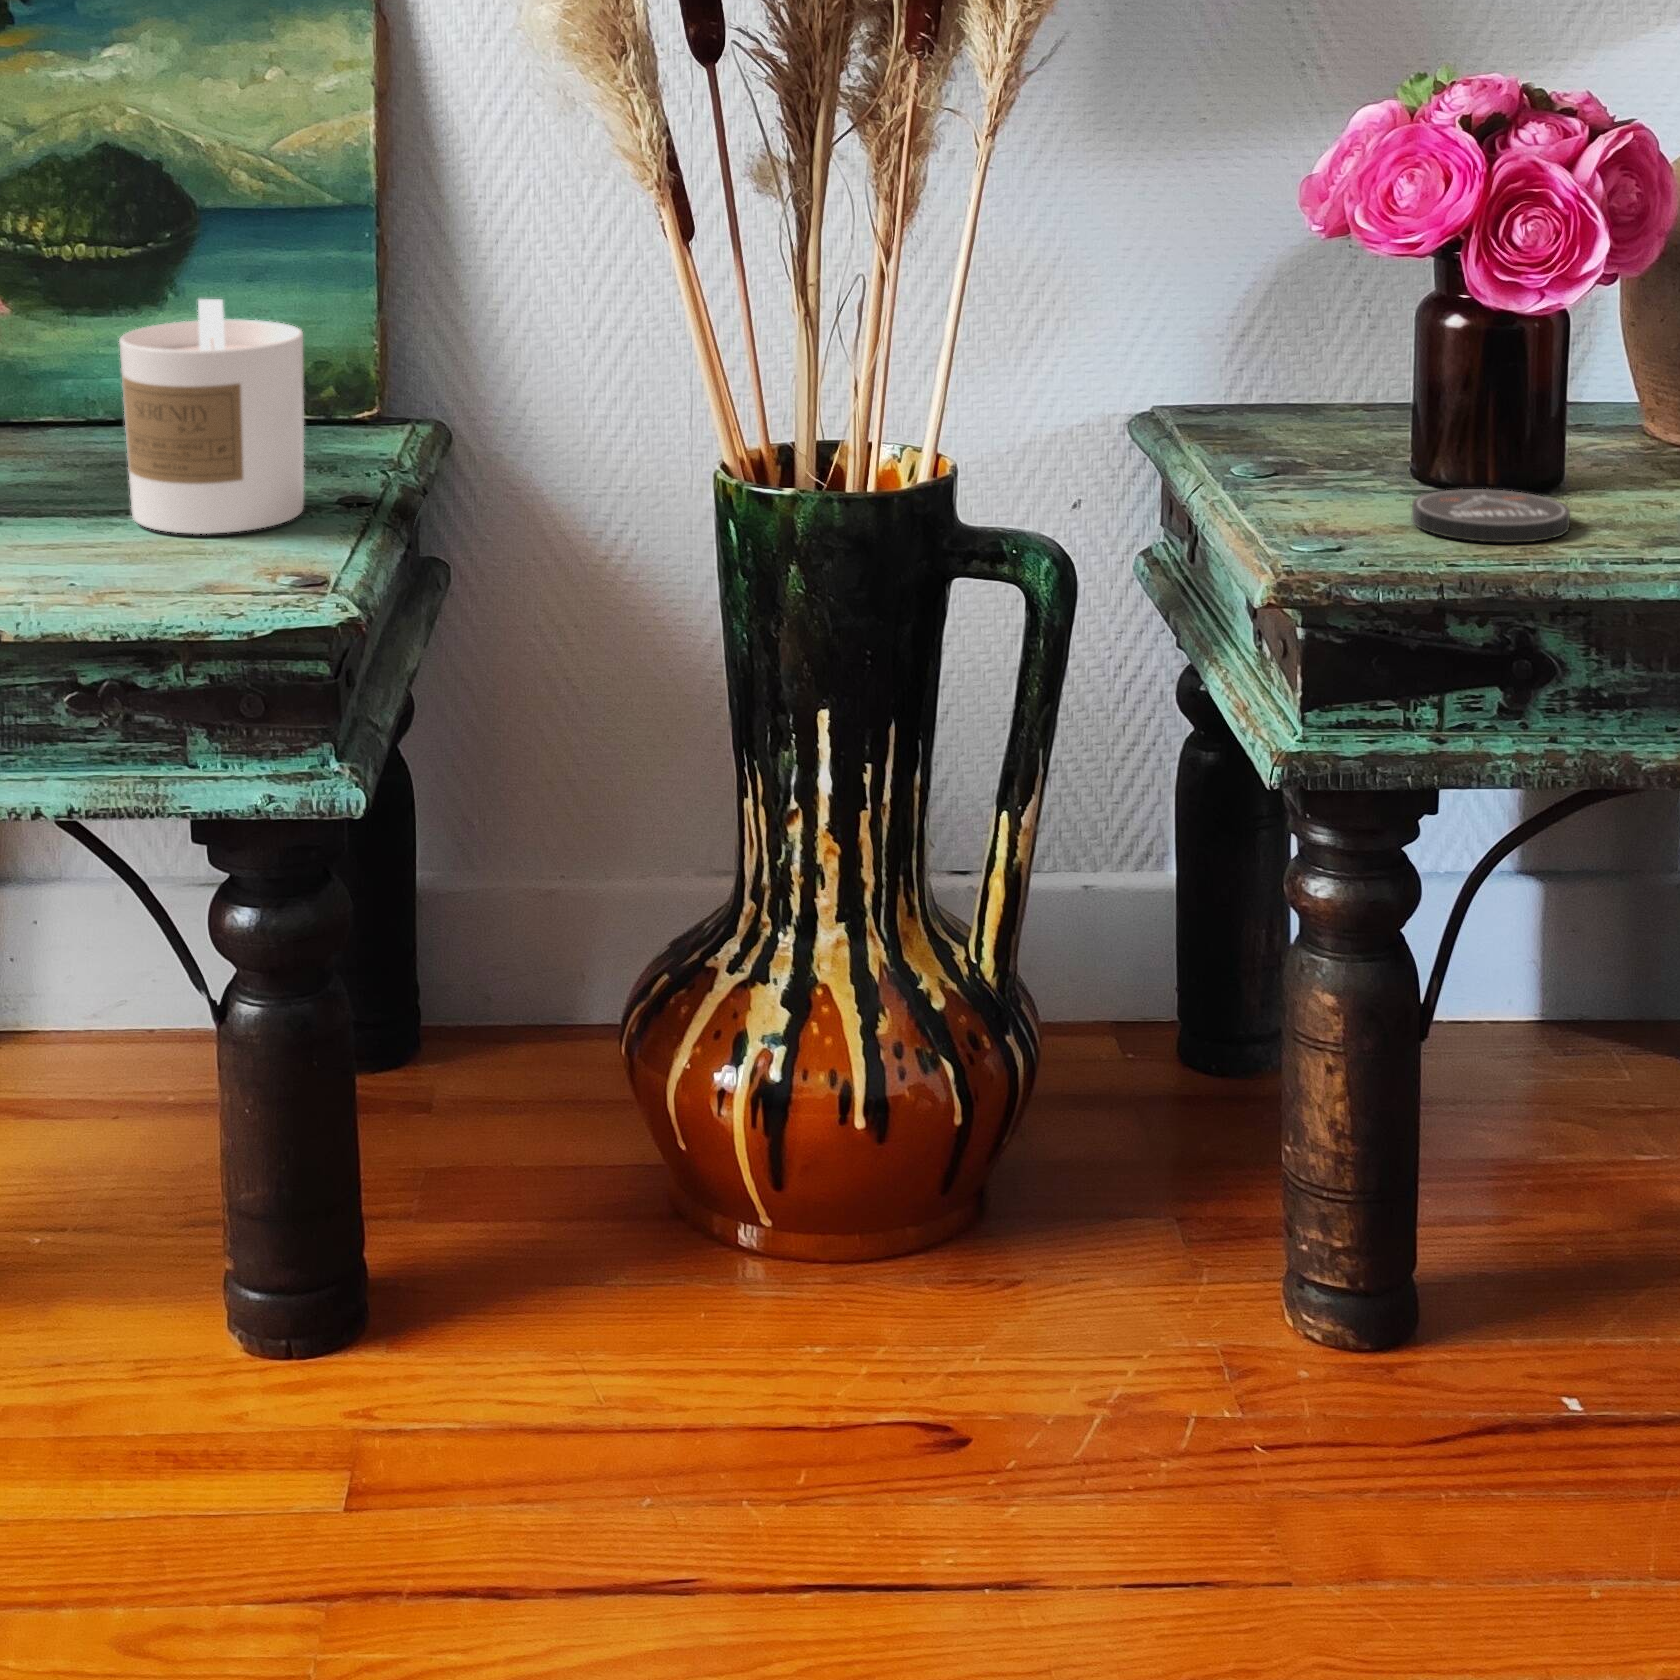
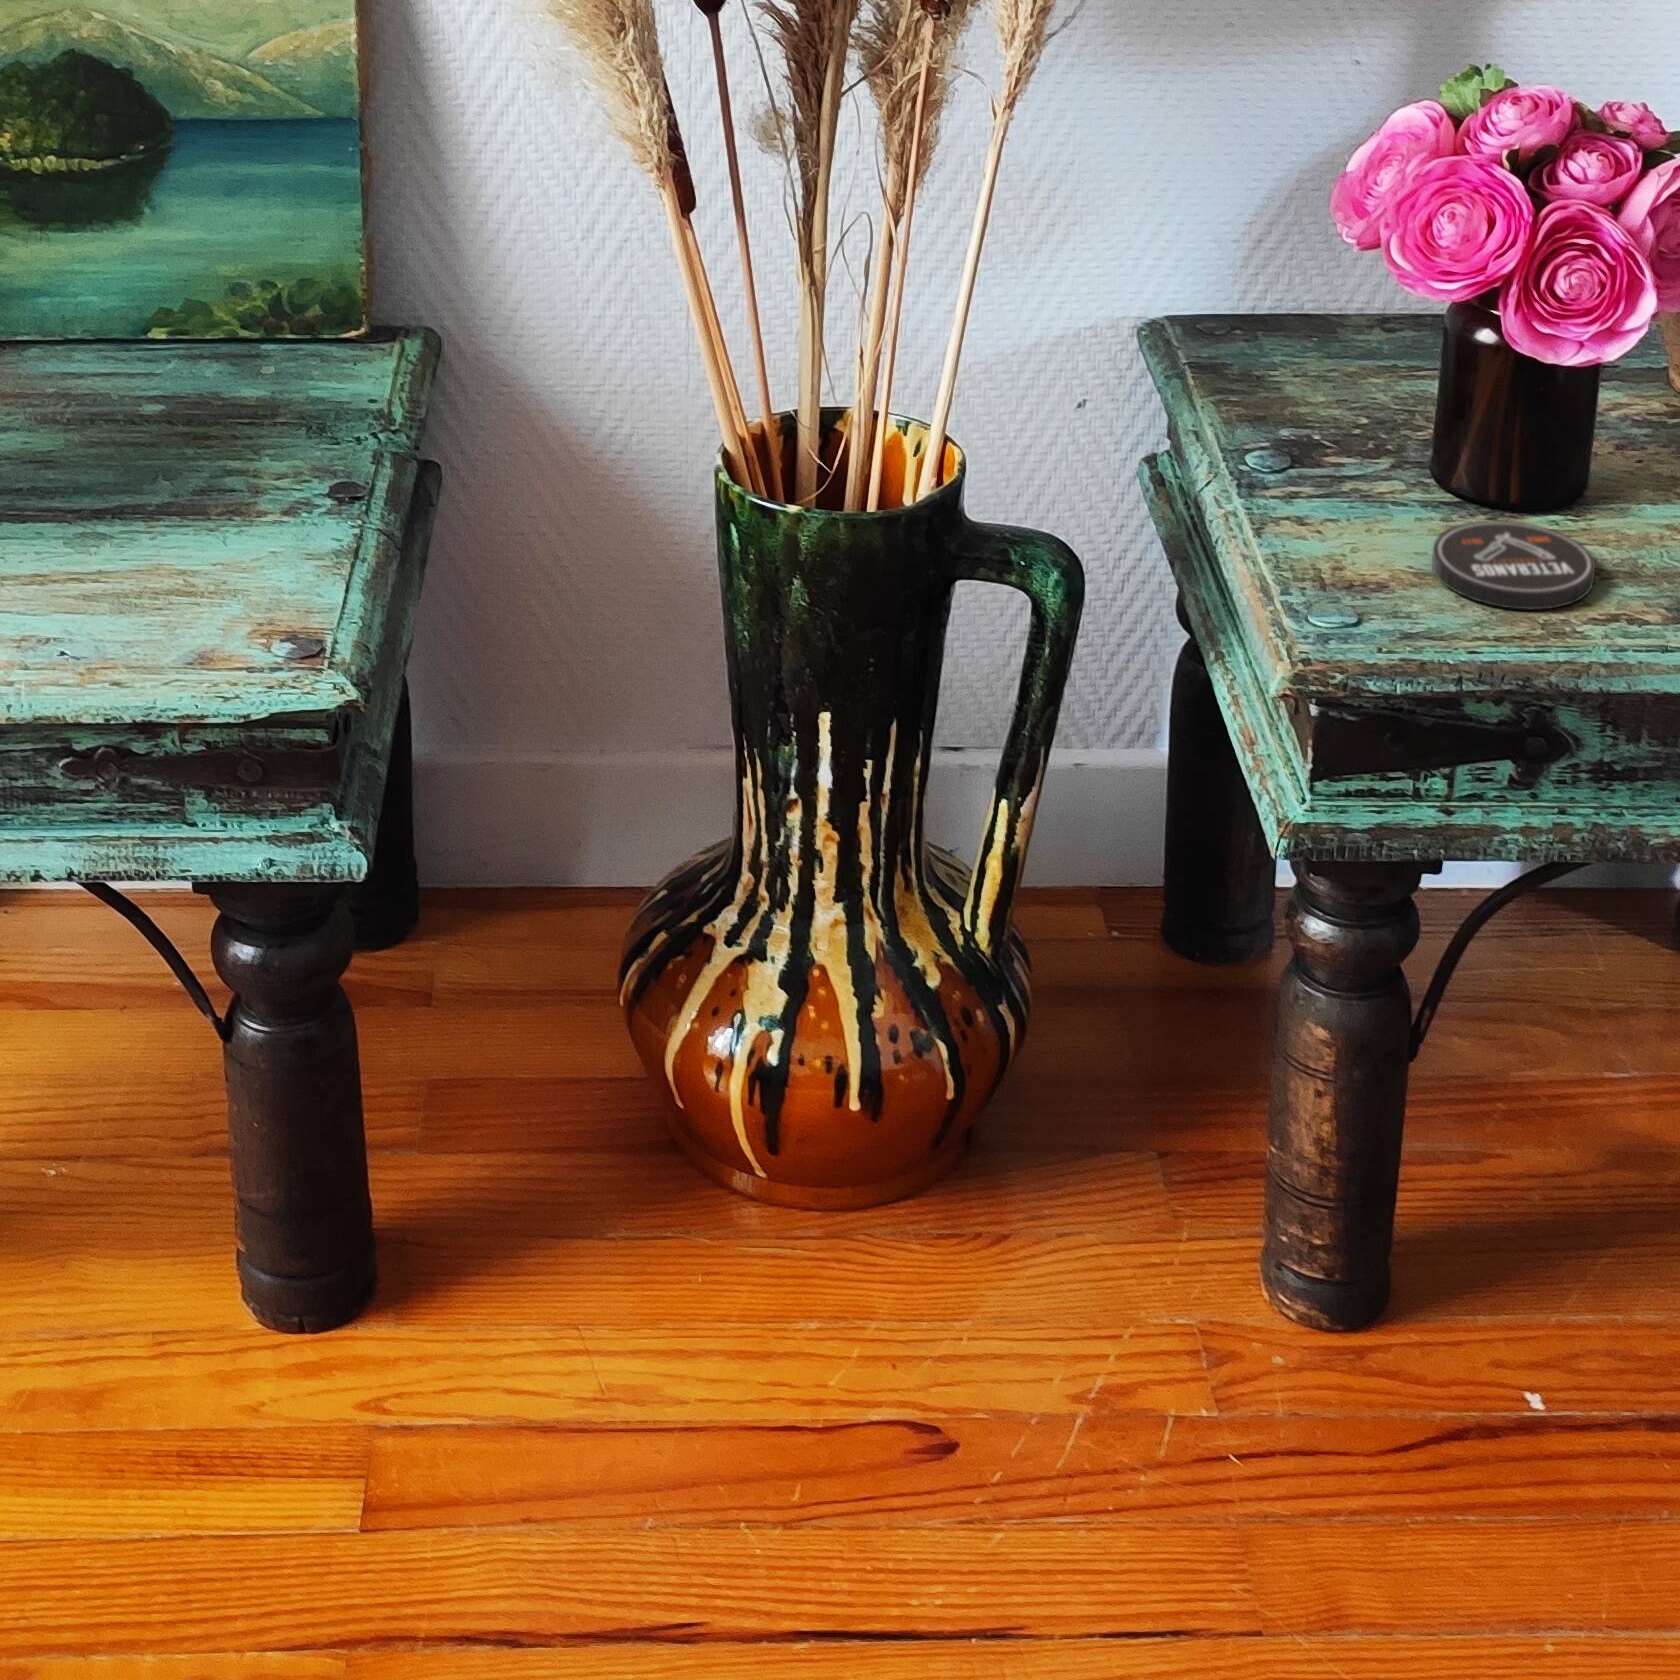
candle: present [119,299,304,534] -> none [96,302,293,548]

